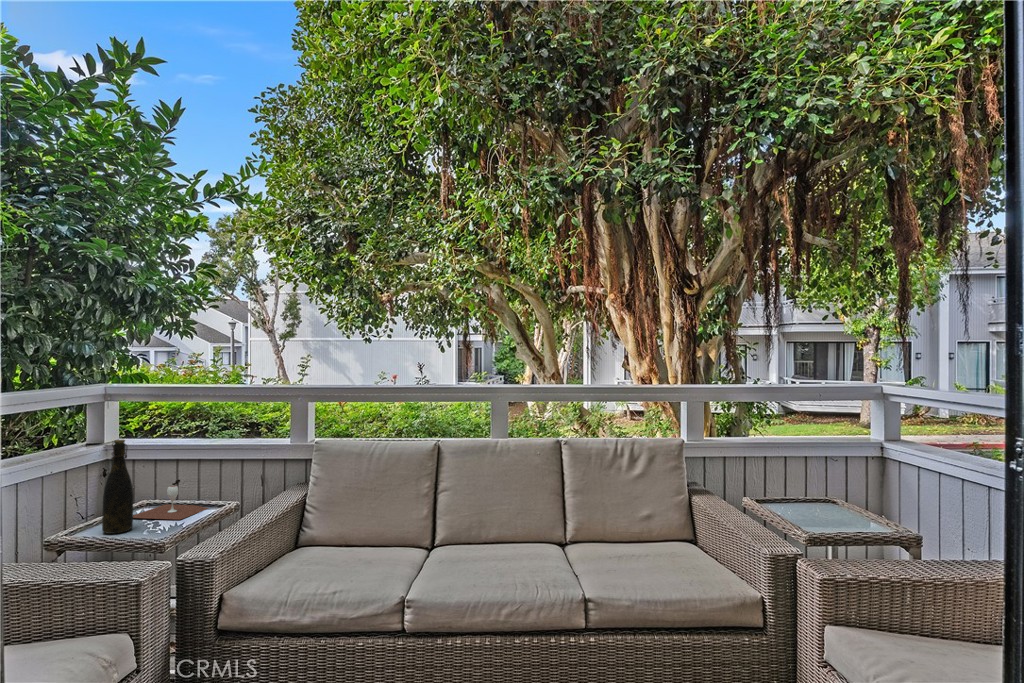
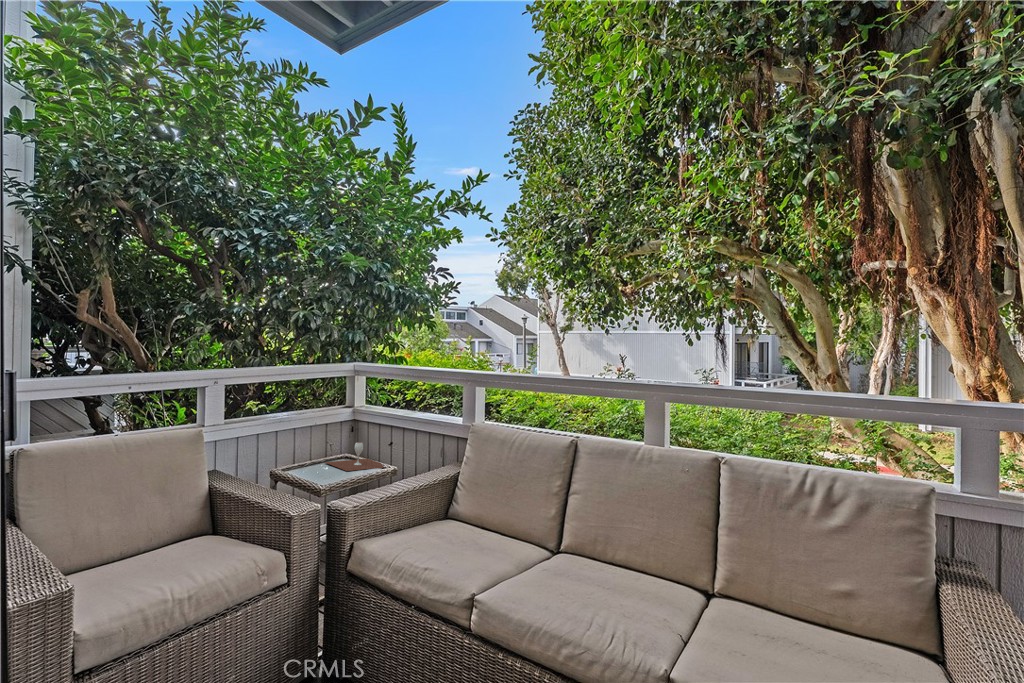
bottle: present [102,440,133,534] -> none [289,395,314,472]

